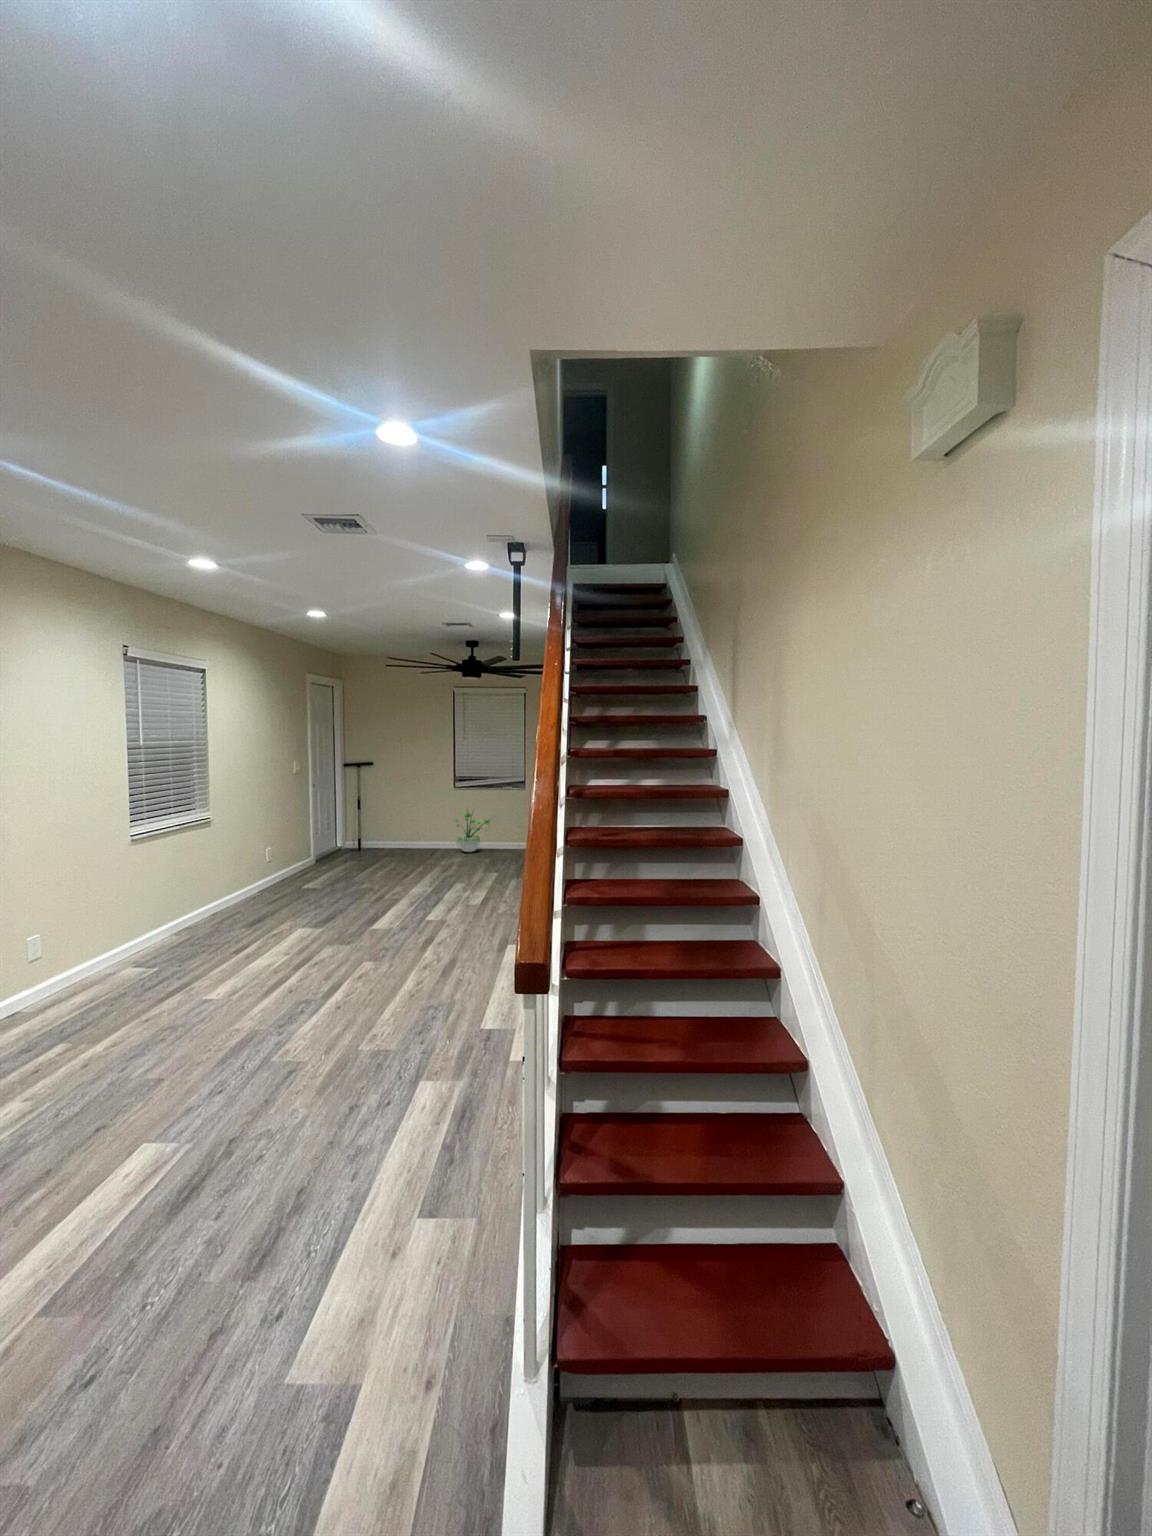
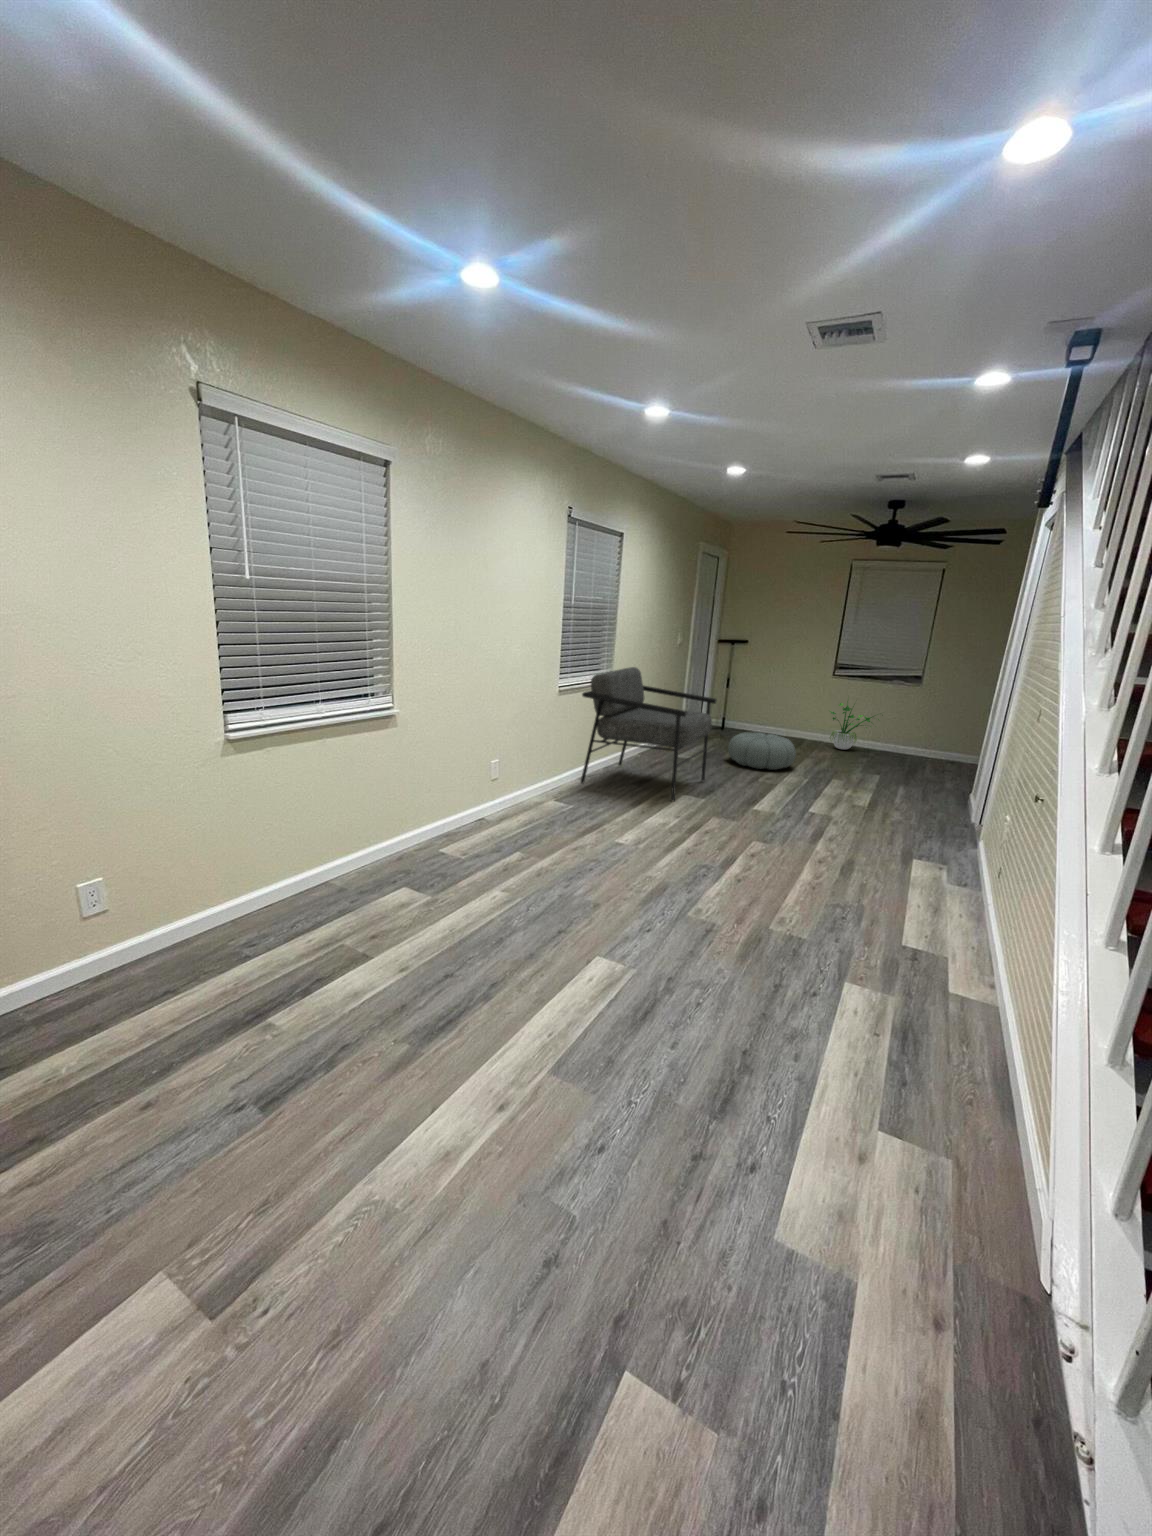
armchair: none [170,804,328,937] -> present [581,667,717,801]
pouf: none [356,849,421,884] -> present [728,732,796,770]

